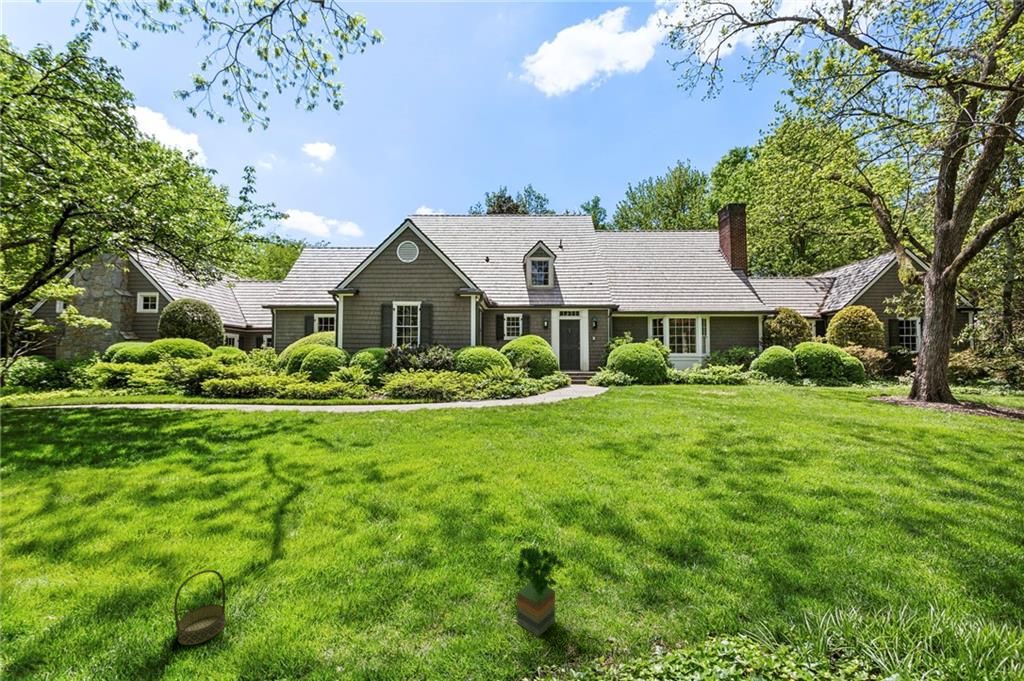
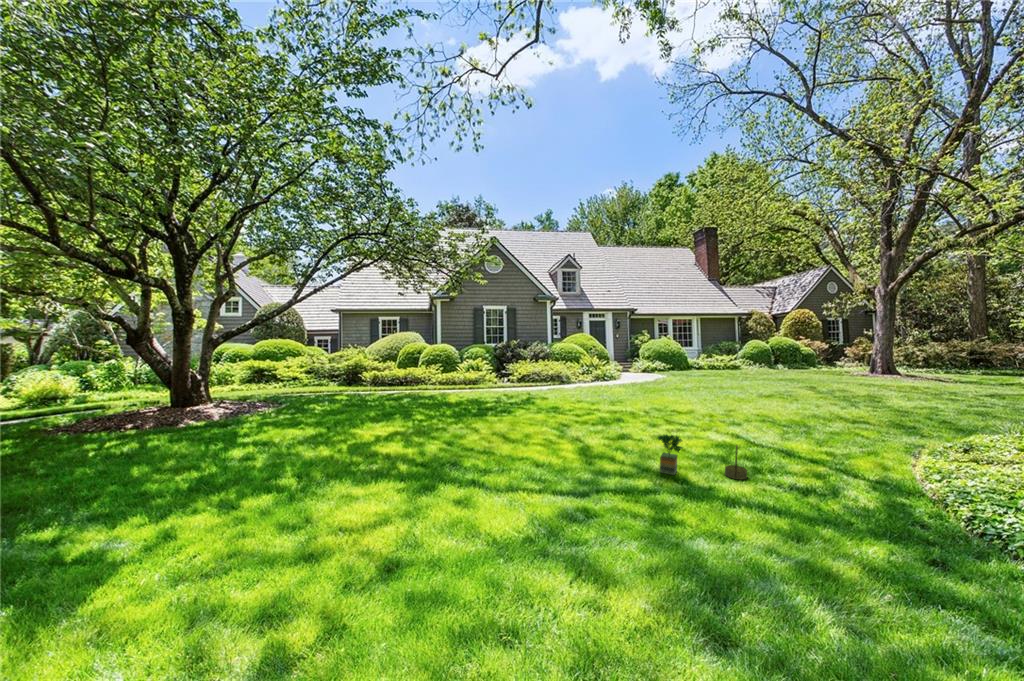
potted tree: present [516,546,563,637] -> present [658,435,683,475]

